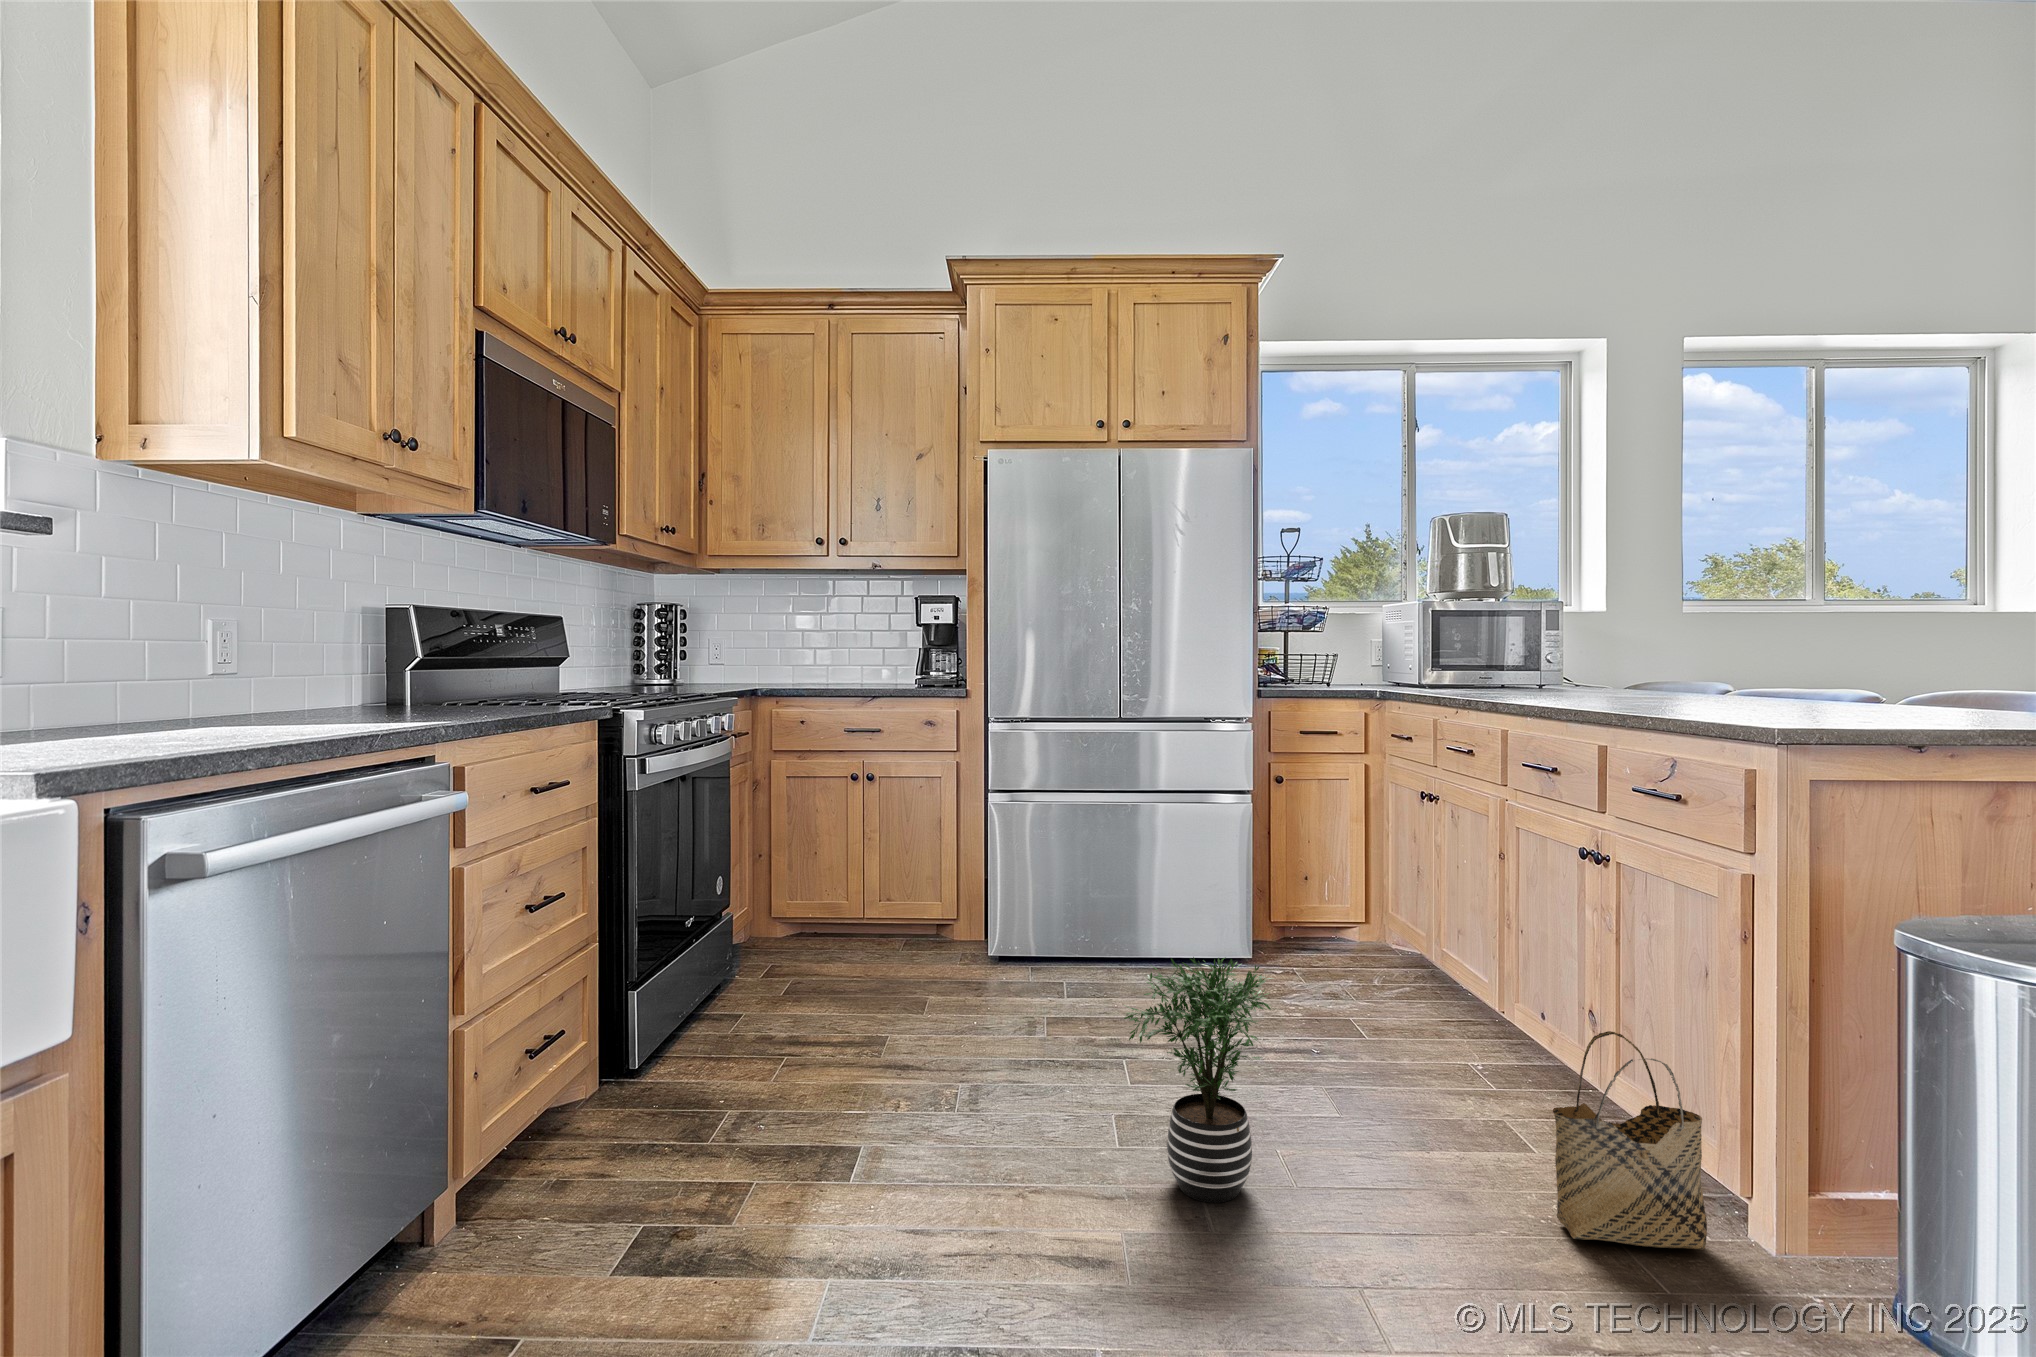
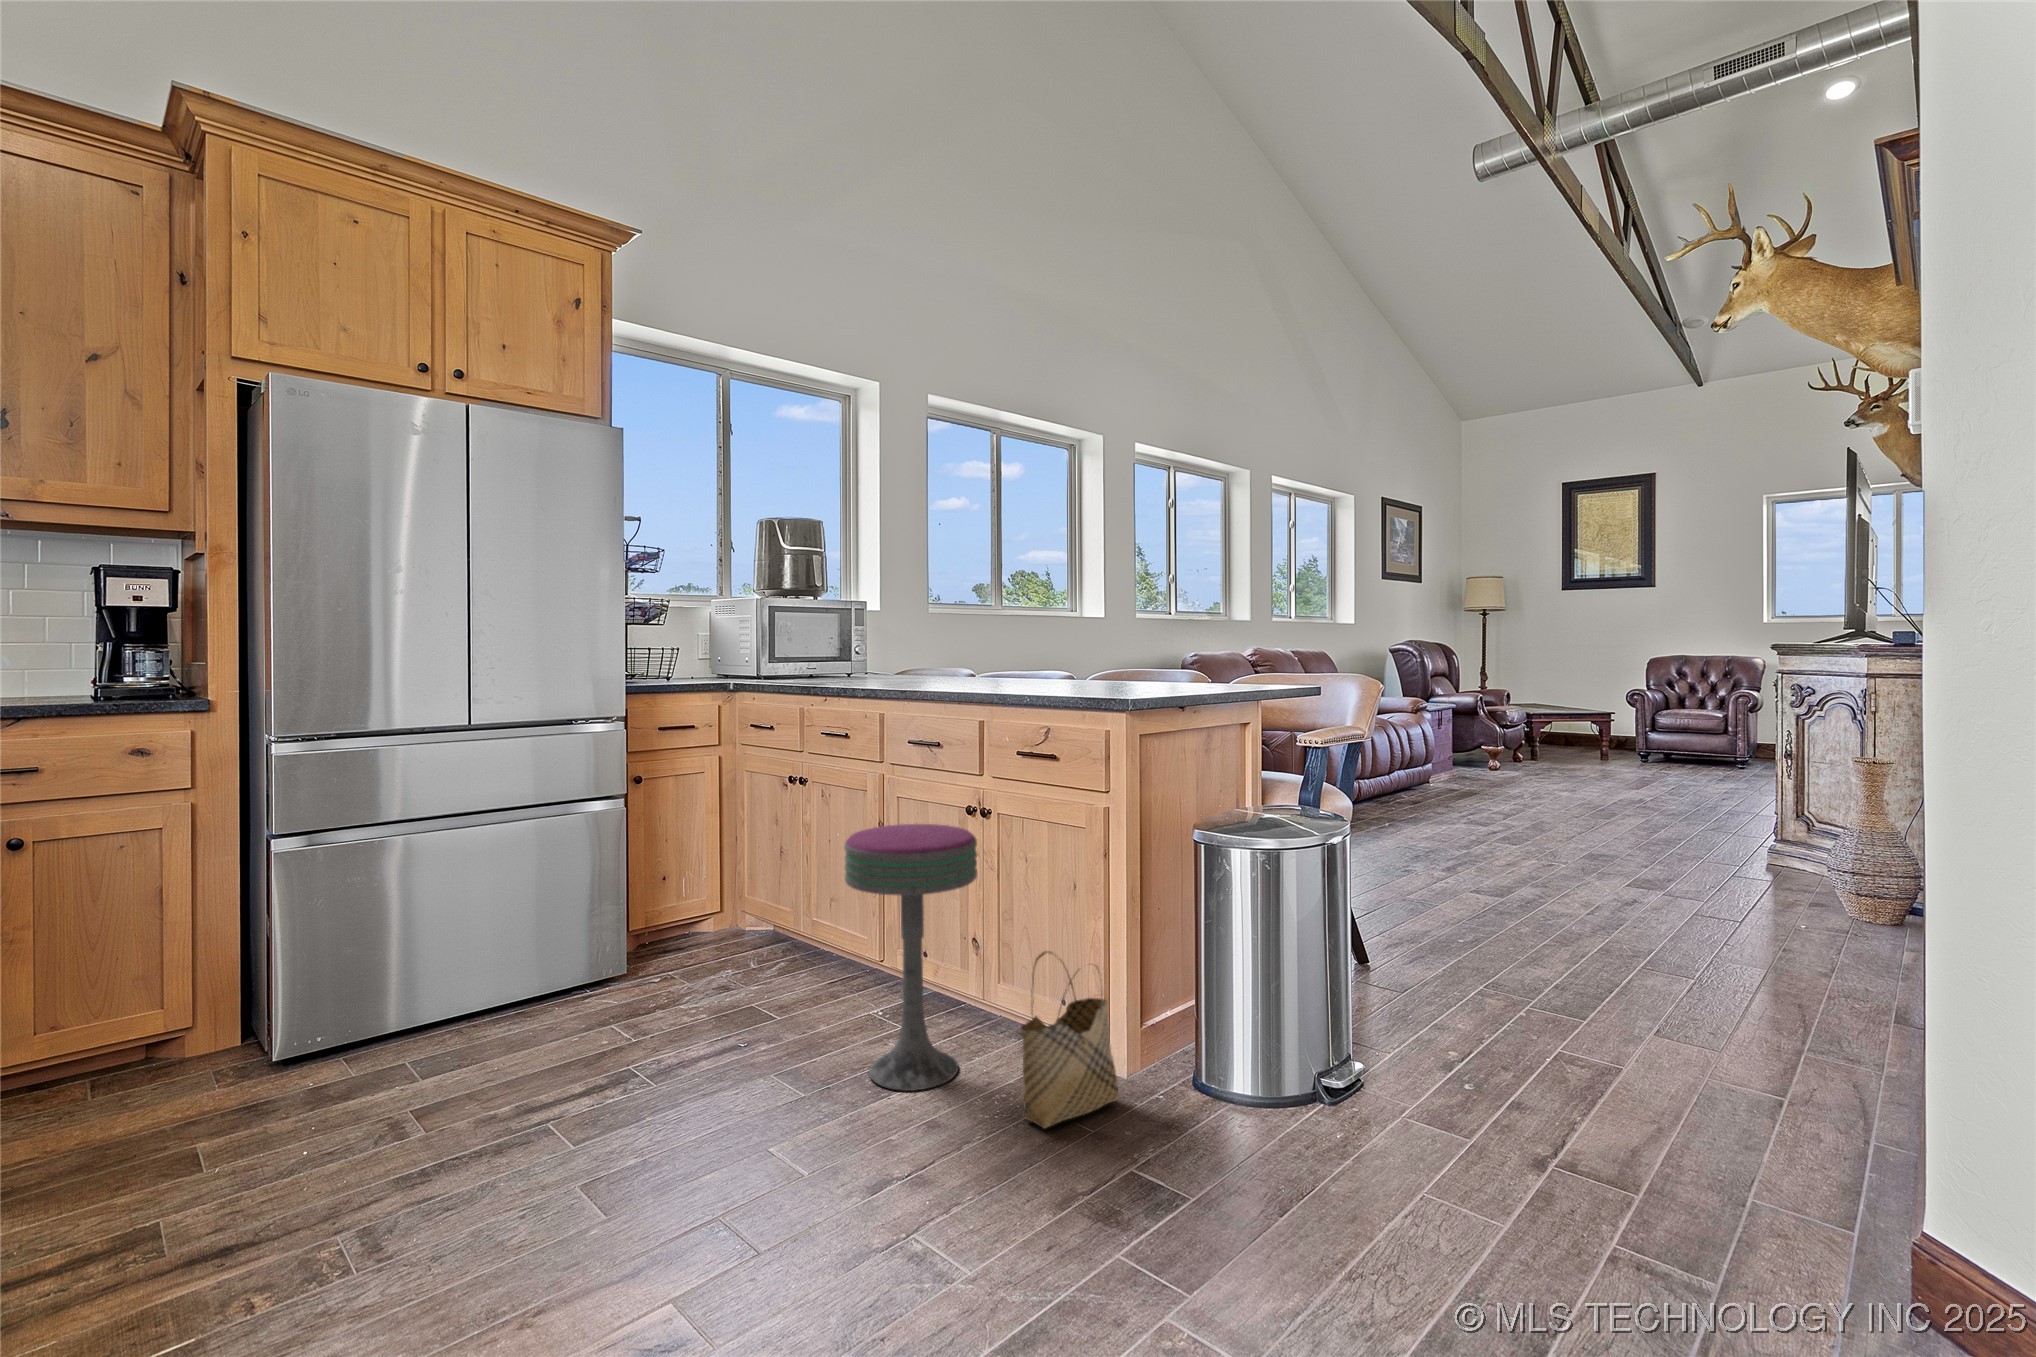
bar stool: none [1394,852,1555,1153] -> present [844,824,977,1091]
potted plant: present [1124,957,1272,1203] -> none [640,969,816,1241]

